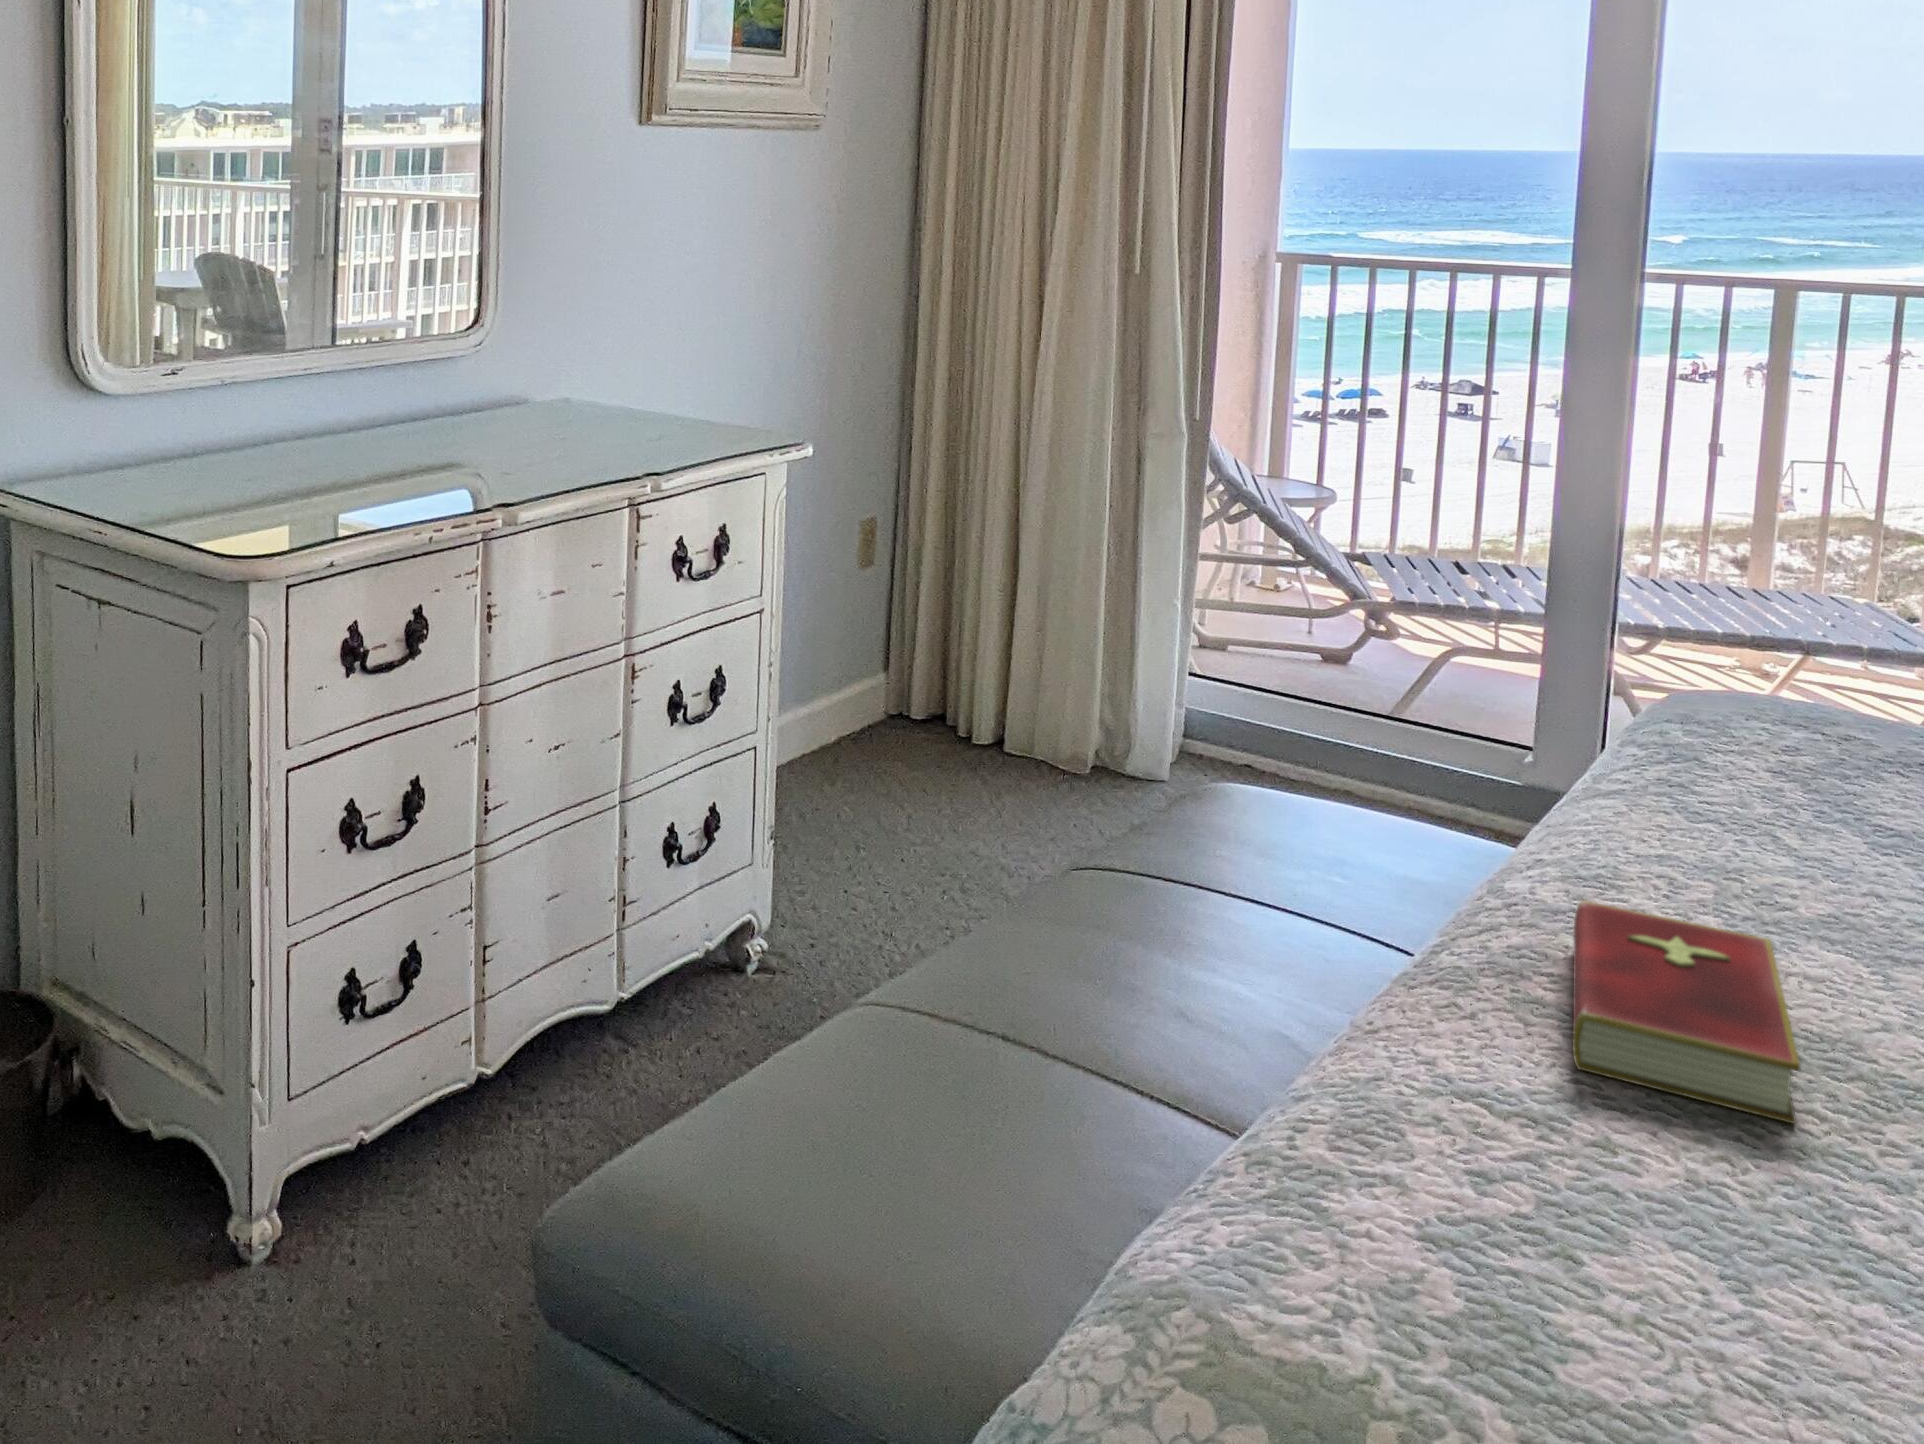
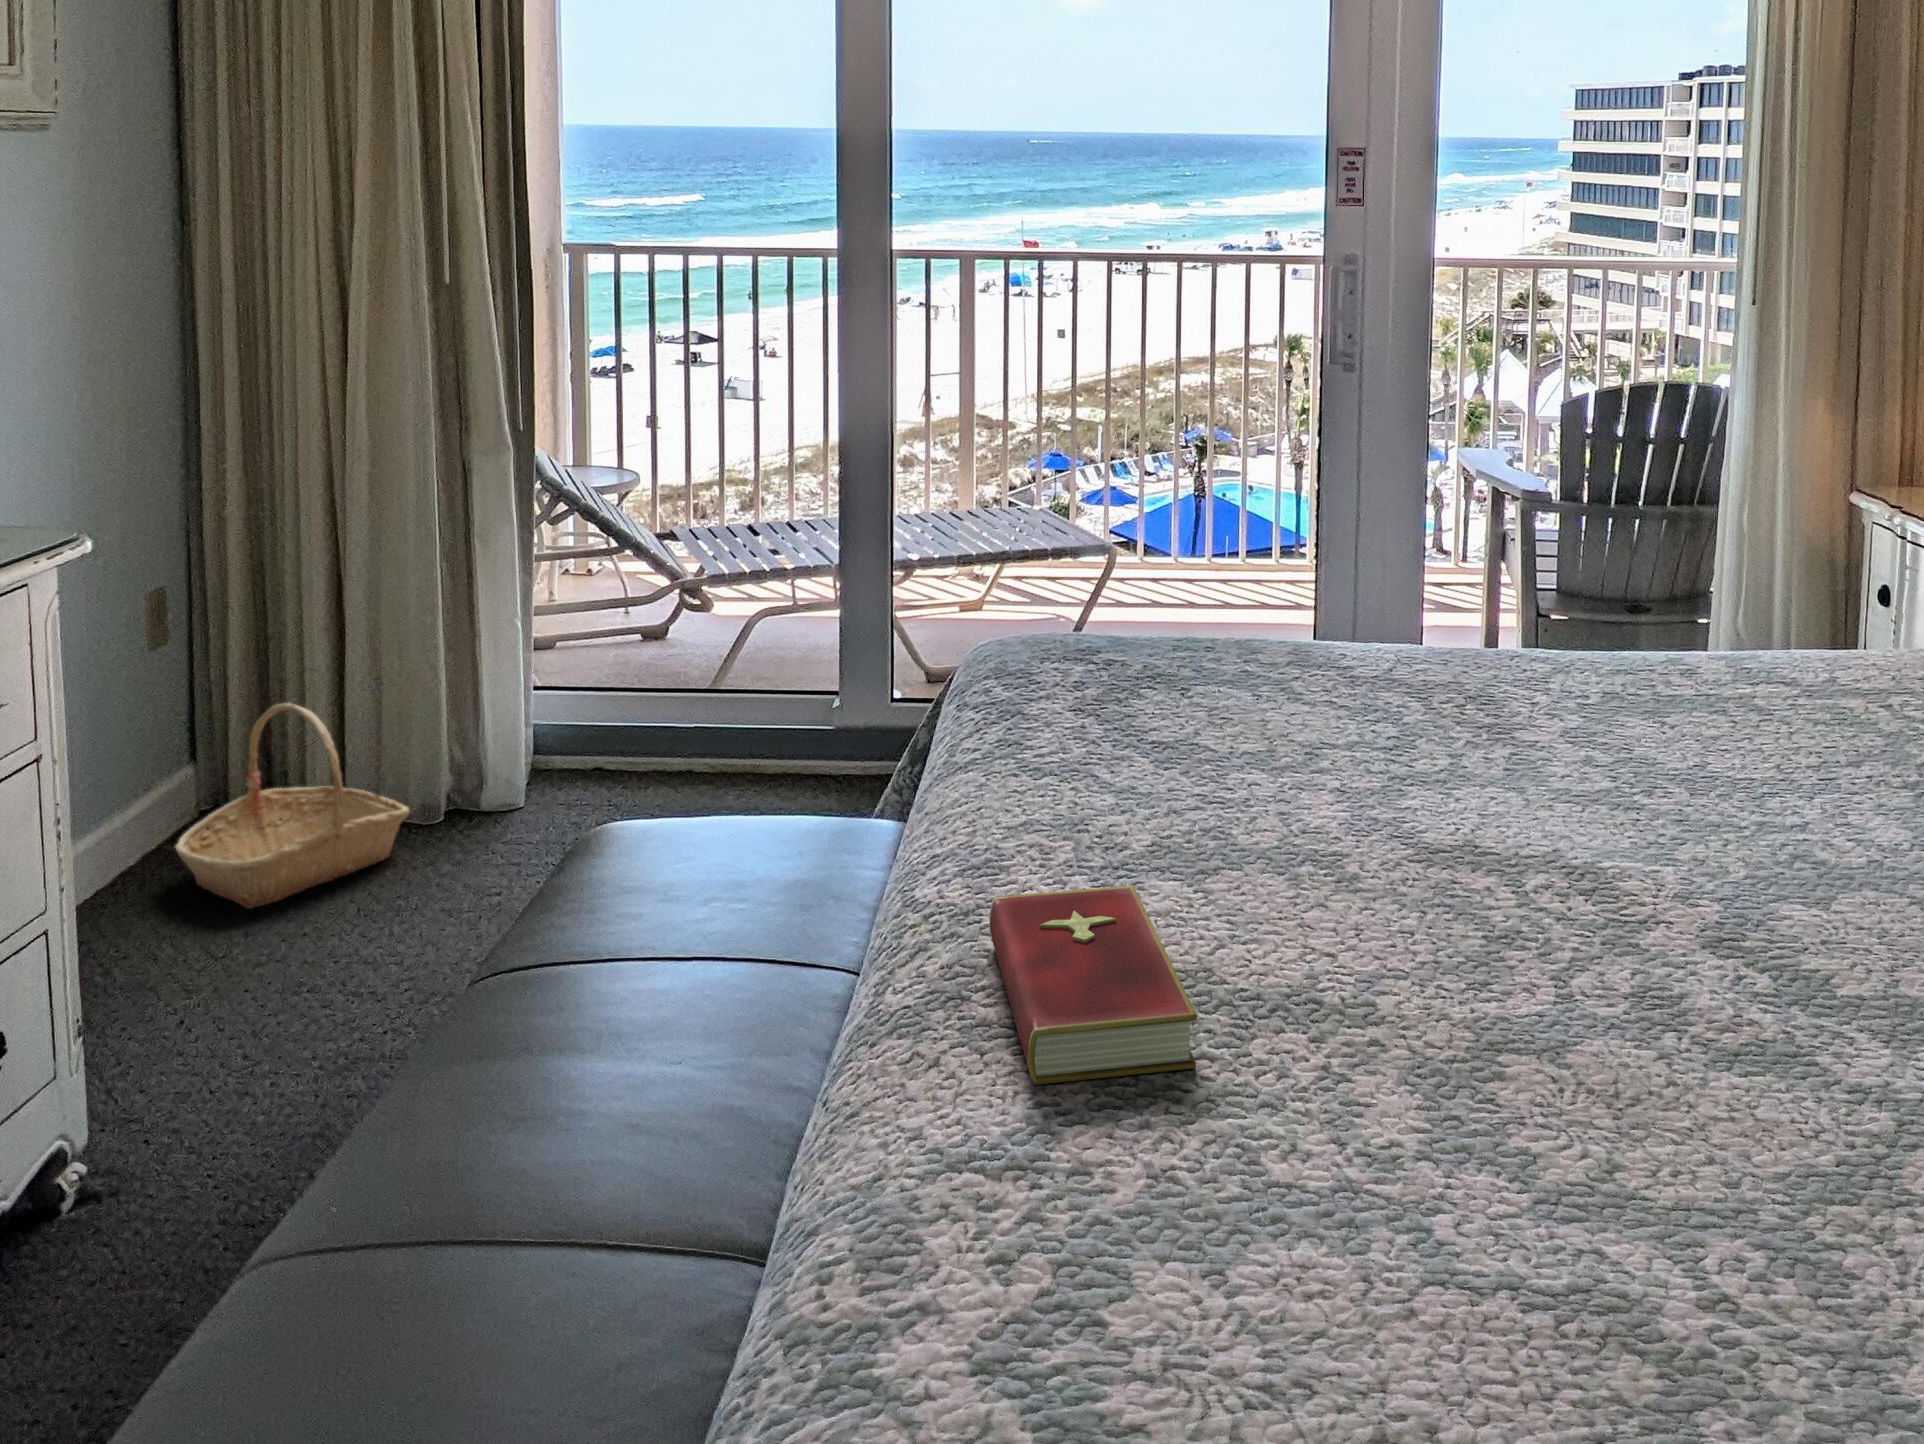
basket: none [860,631,1055,800] -> present [176,703,409,909]

